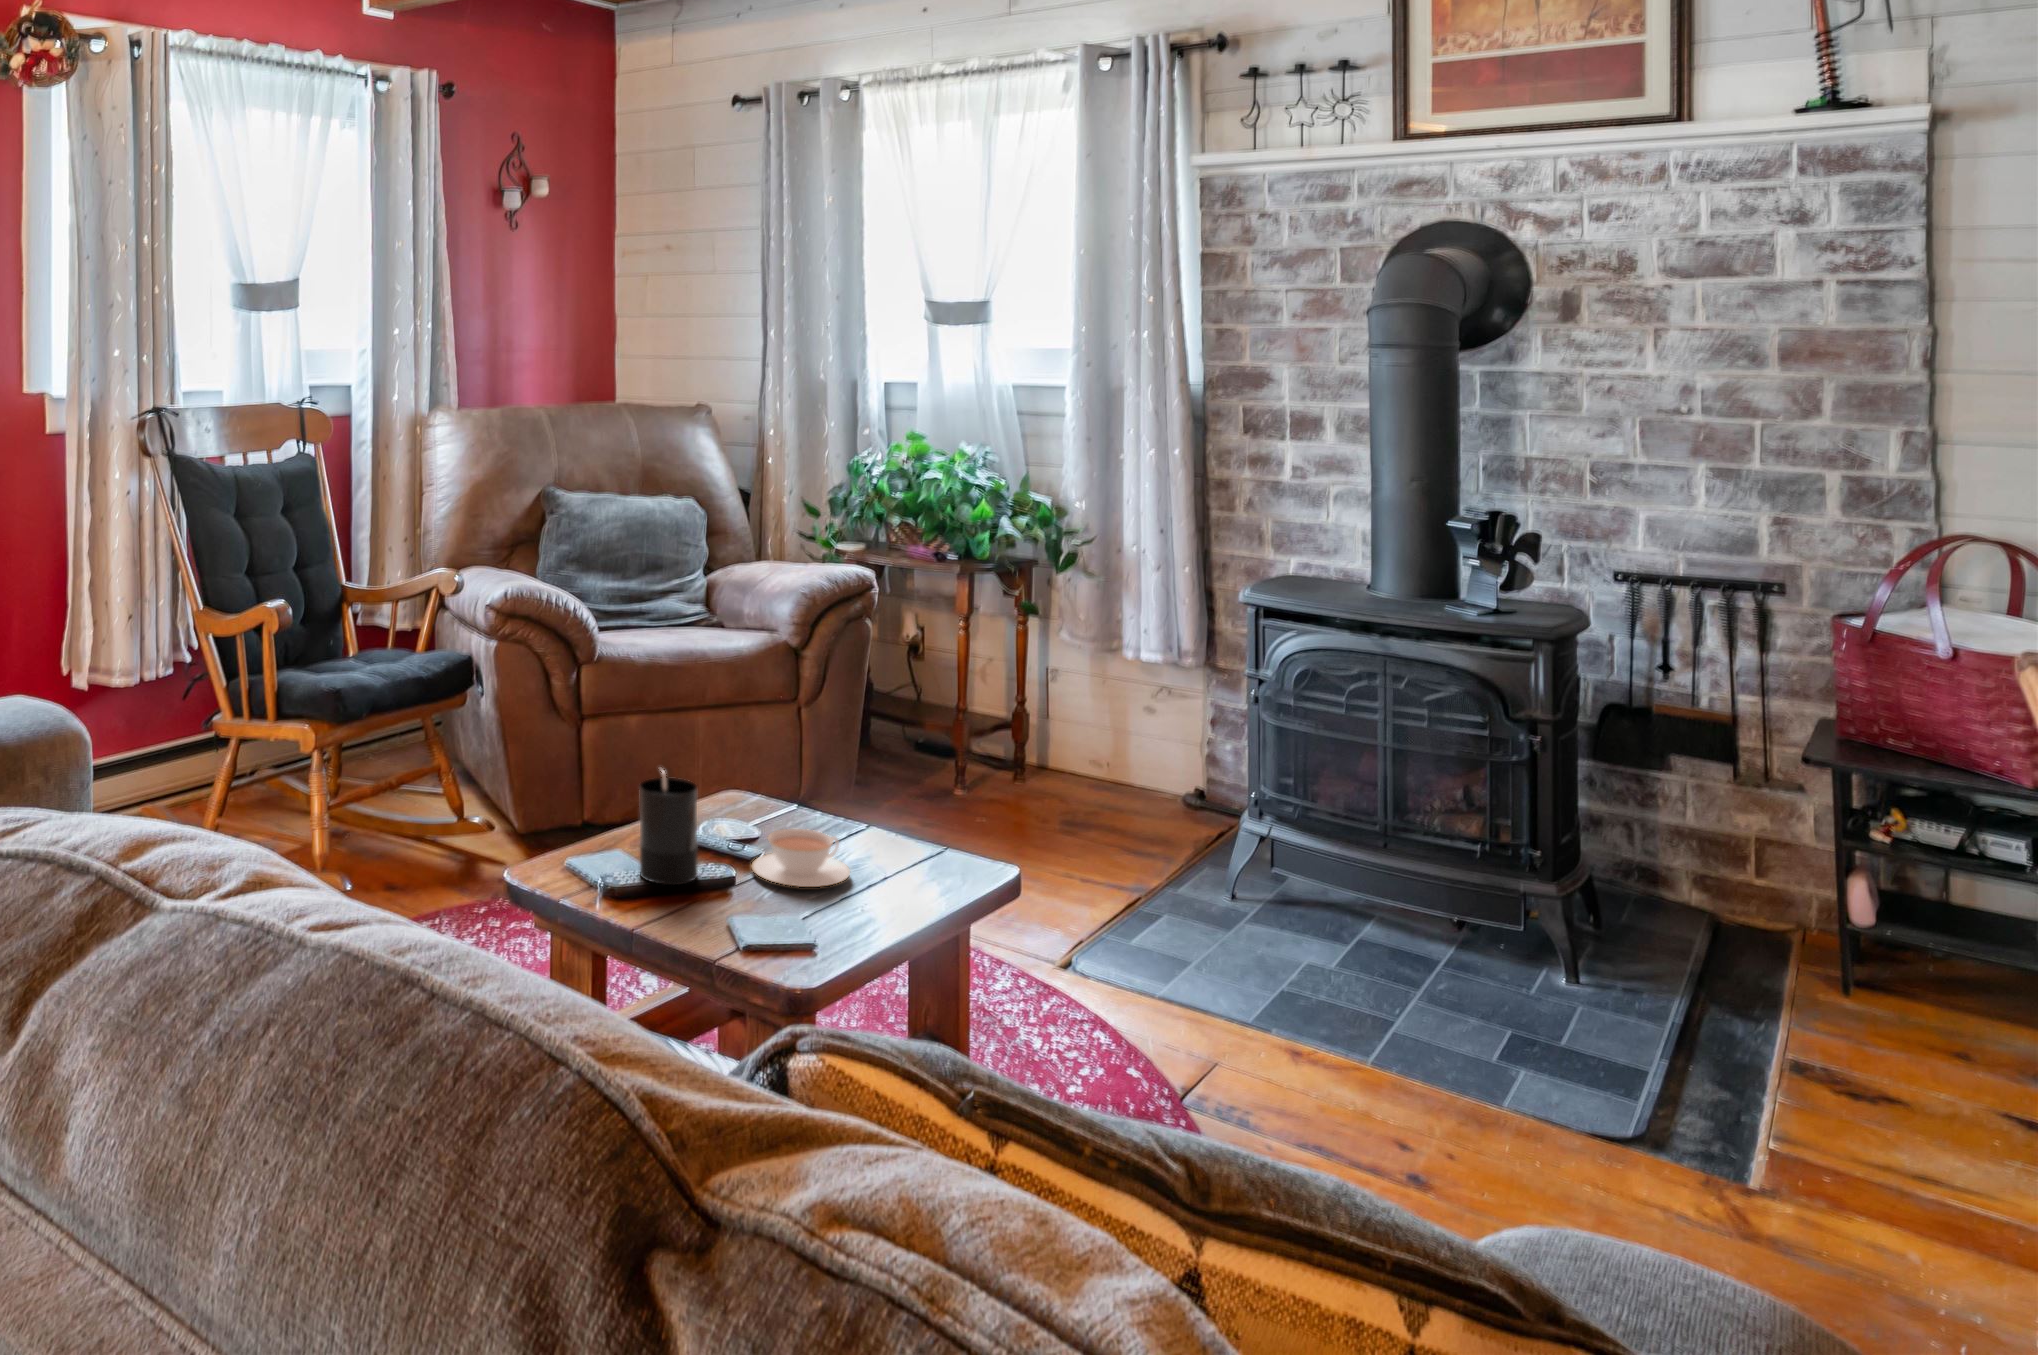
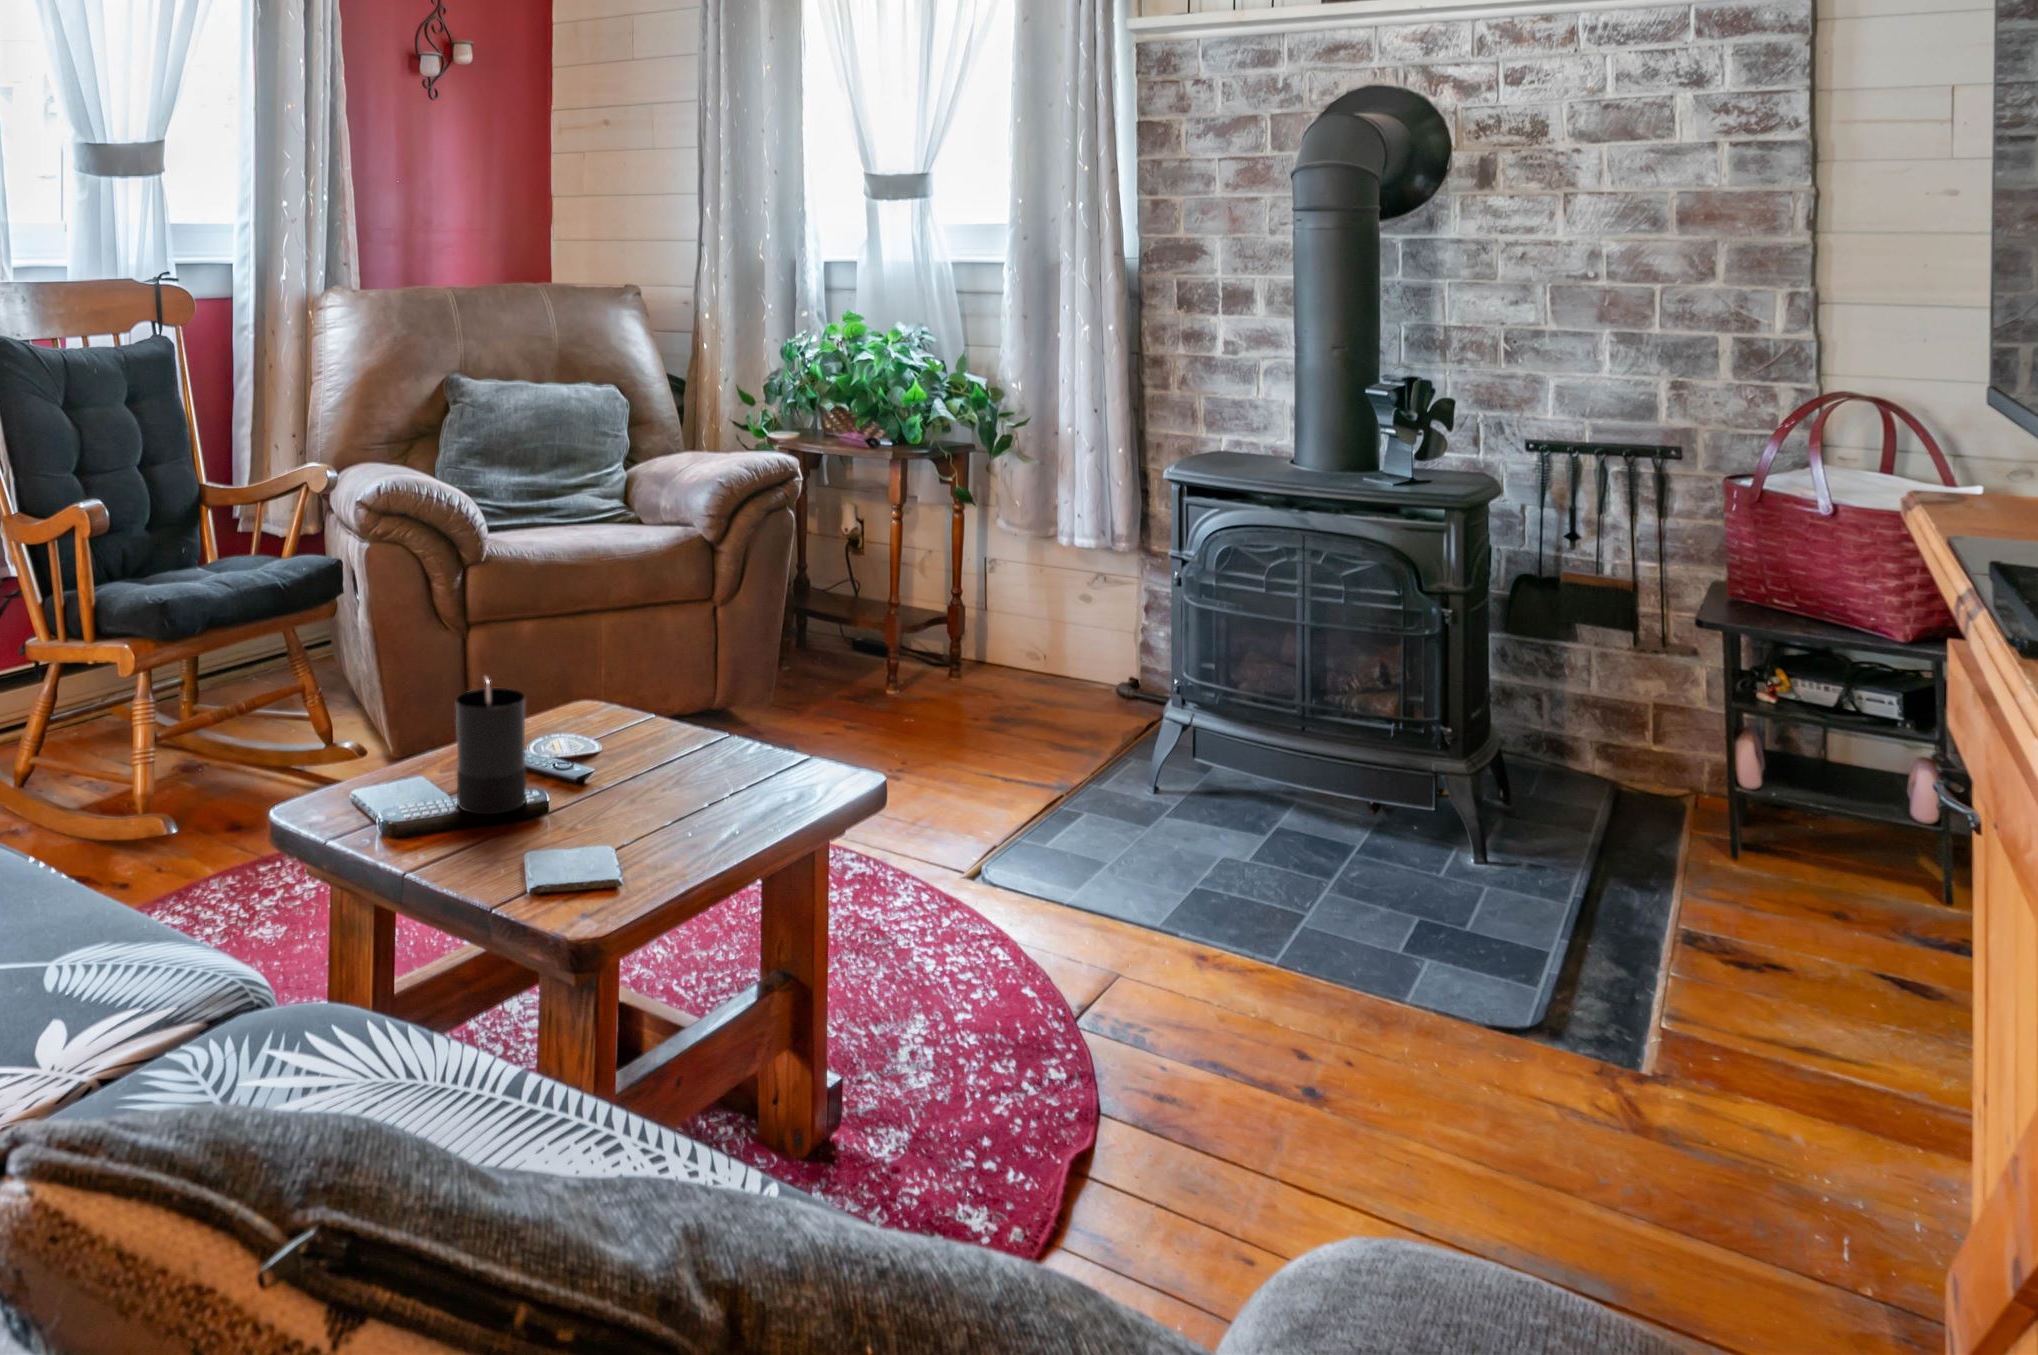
teacup: present [752,829,850,887] -> none [592,741,706,809]

